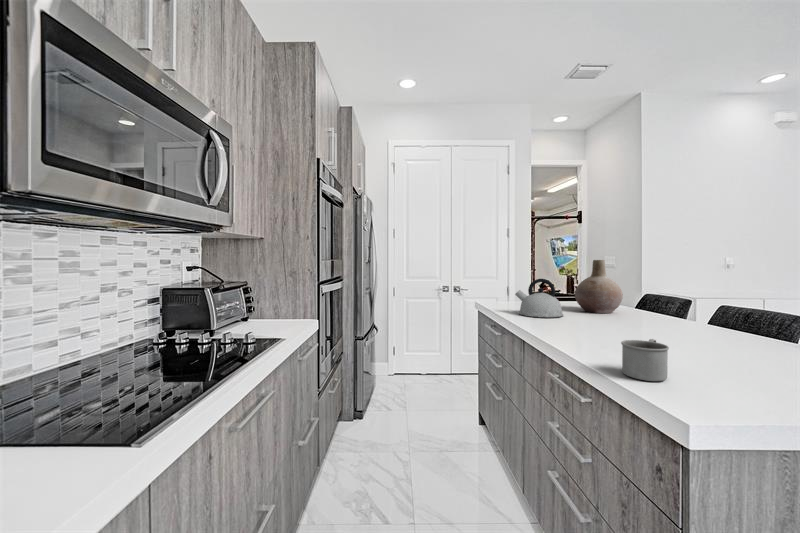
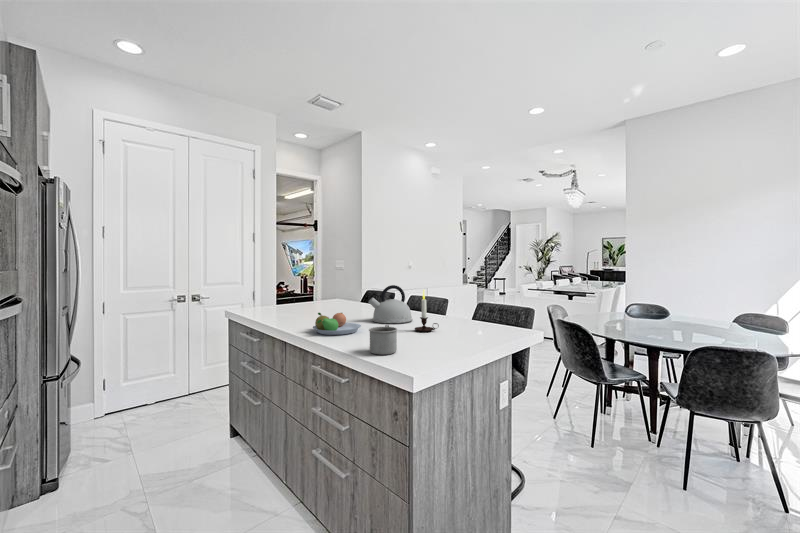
vase: present [575,260,623,313] -> none [322,266,358,311]
kettle: present [515,279,563,317] -> present [368,285,412,323]
candle: none [708,293,758,356] -> present [415,290,439,332]
fruit bowl: none [553,312,618,342] -> present [313,313,361,335]

